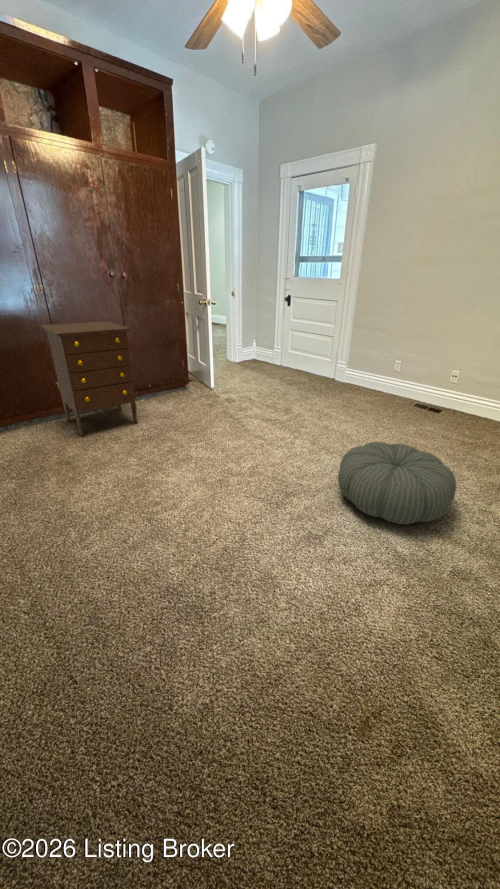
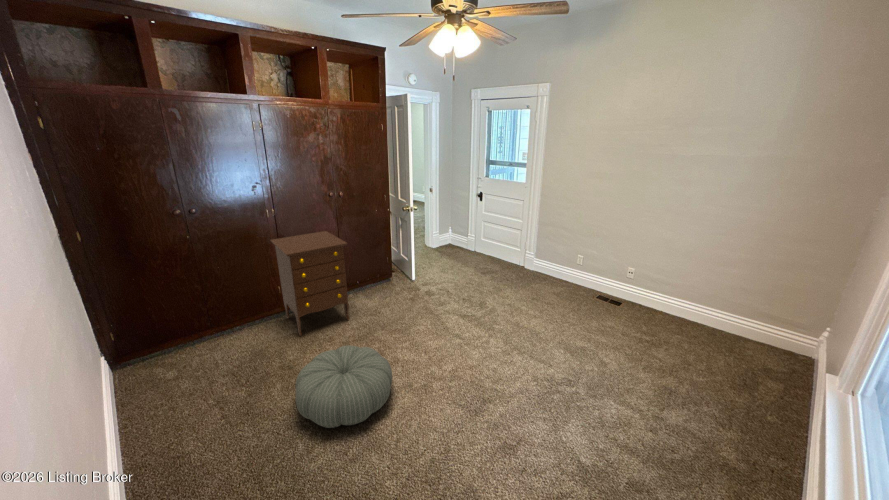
pouf: present [338,442,456,524] -> present [295,345,392,428]

